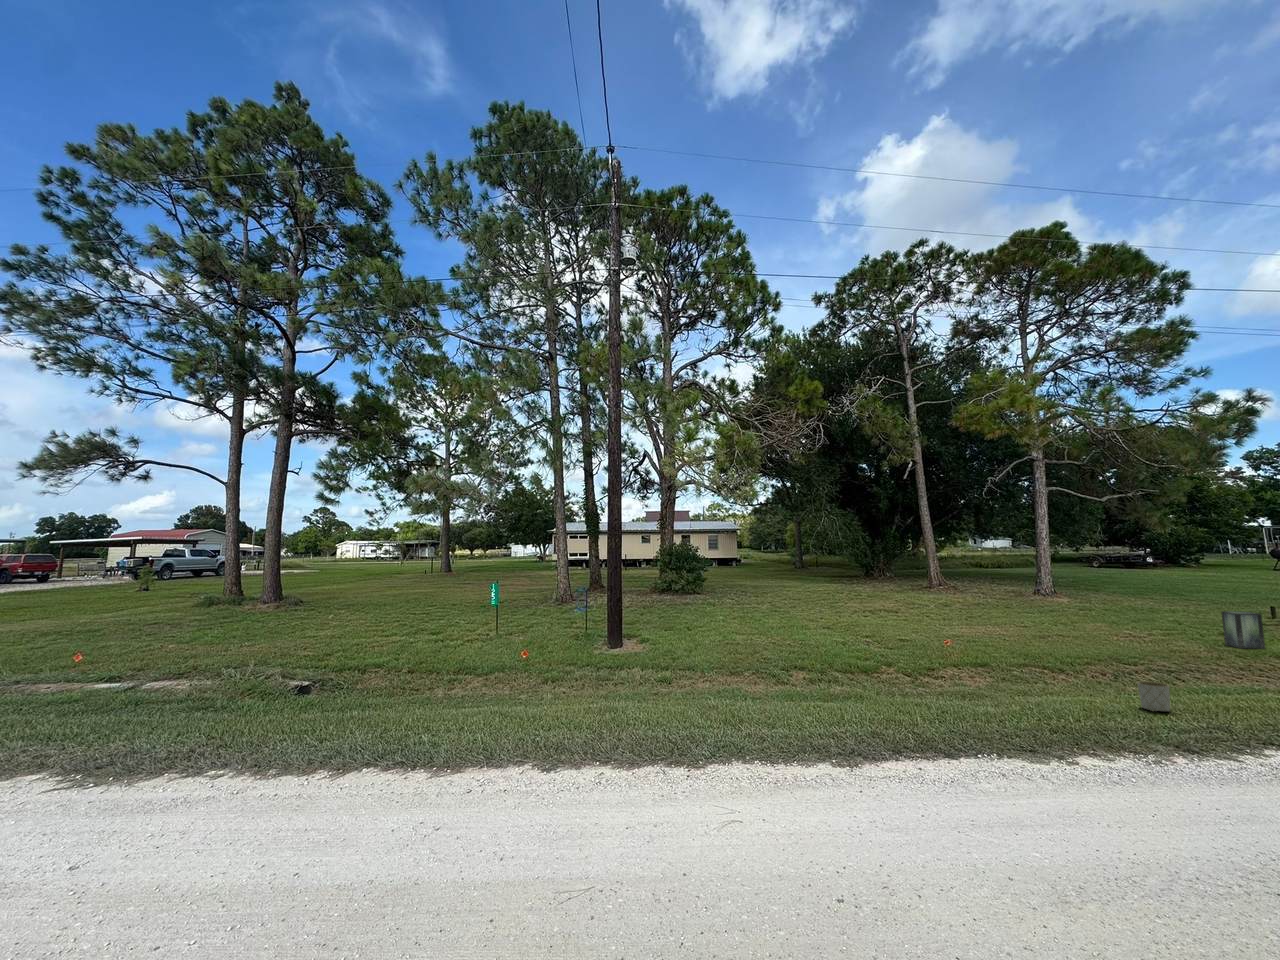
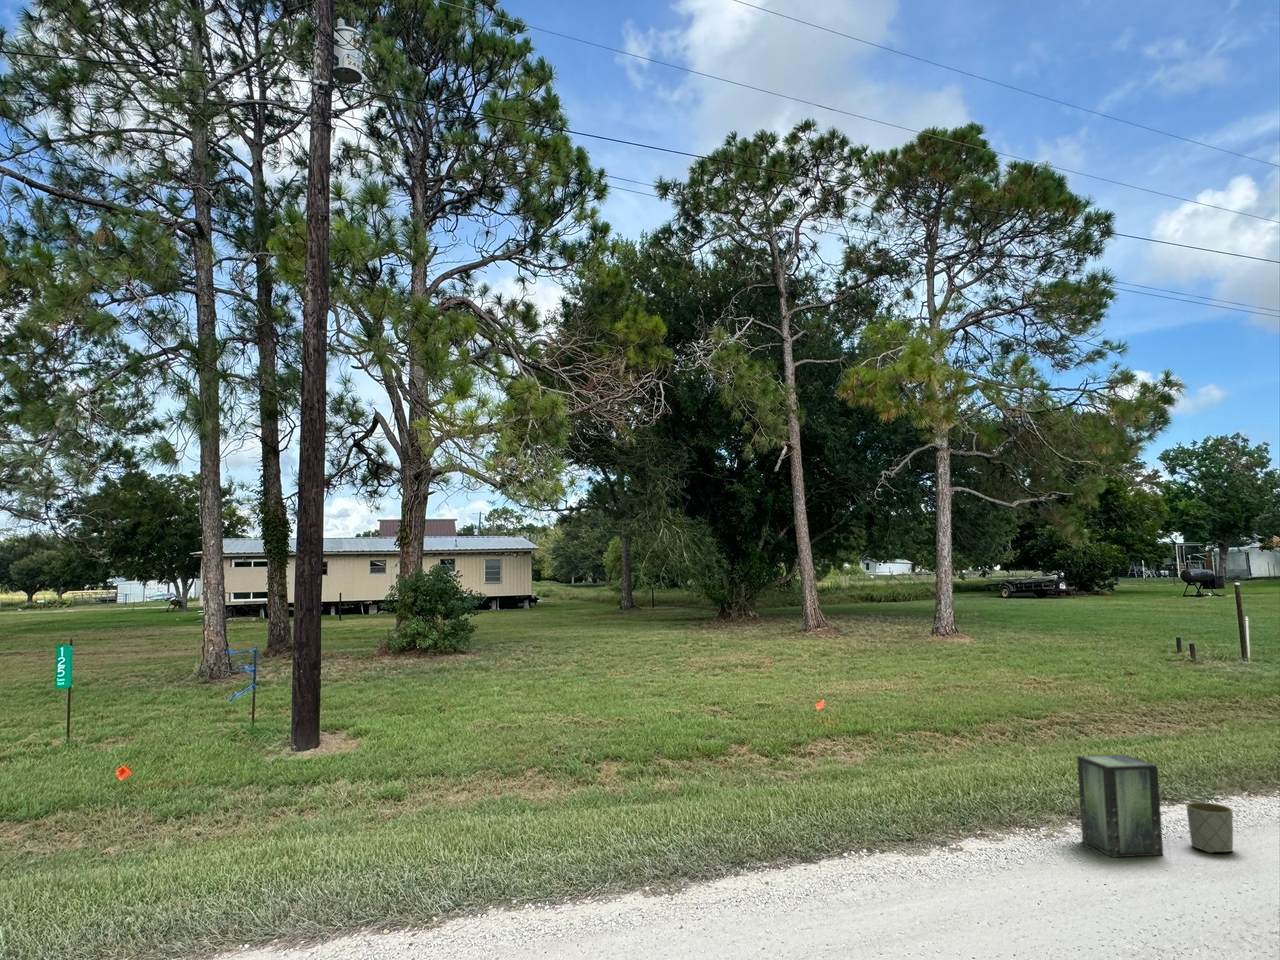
storage box: present [1222,611,1265,649] -> present [1077,755,1163,857]

